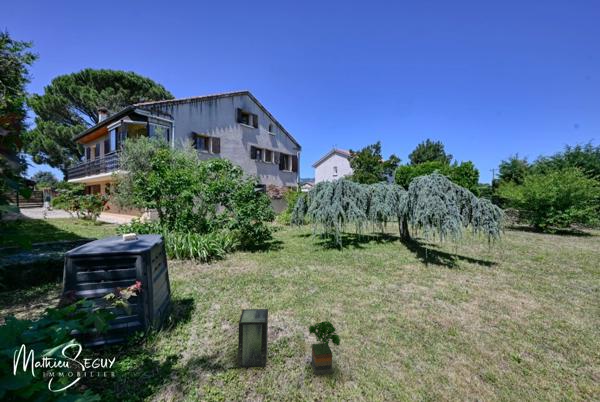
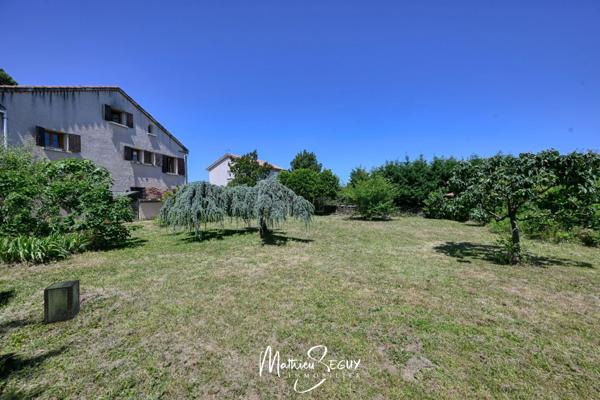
potted tree: present [309,321,340,375] -> none [109,279,136,316]

